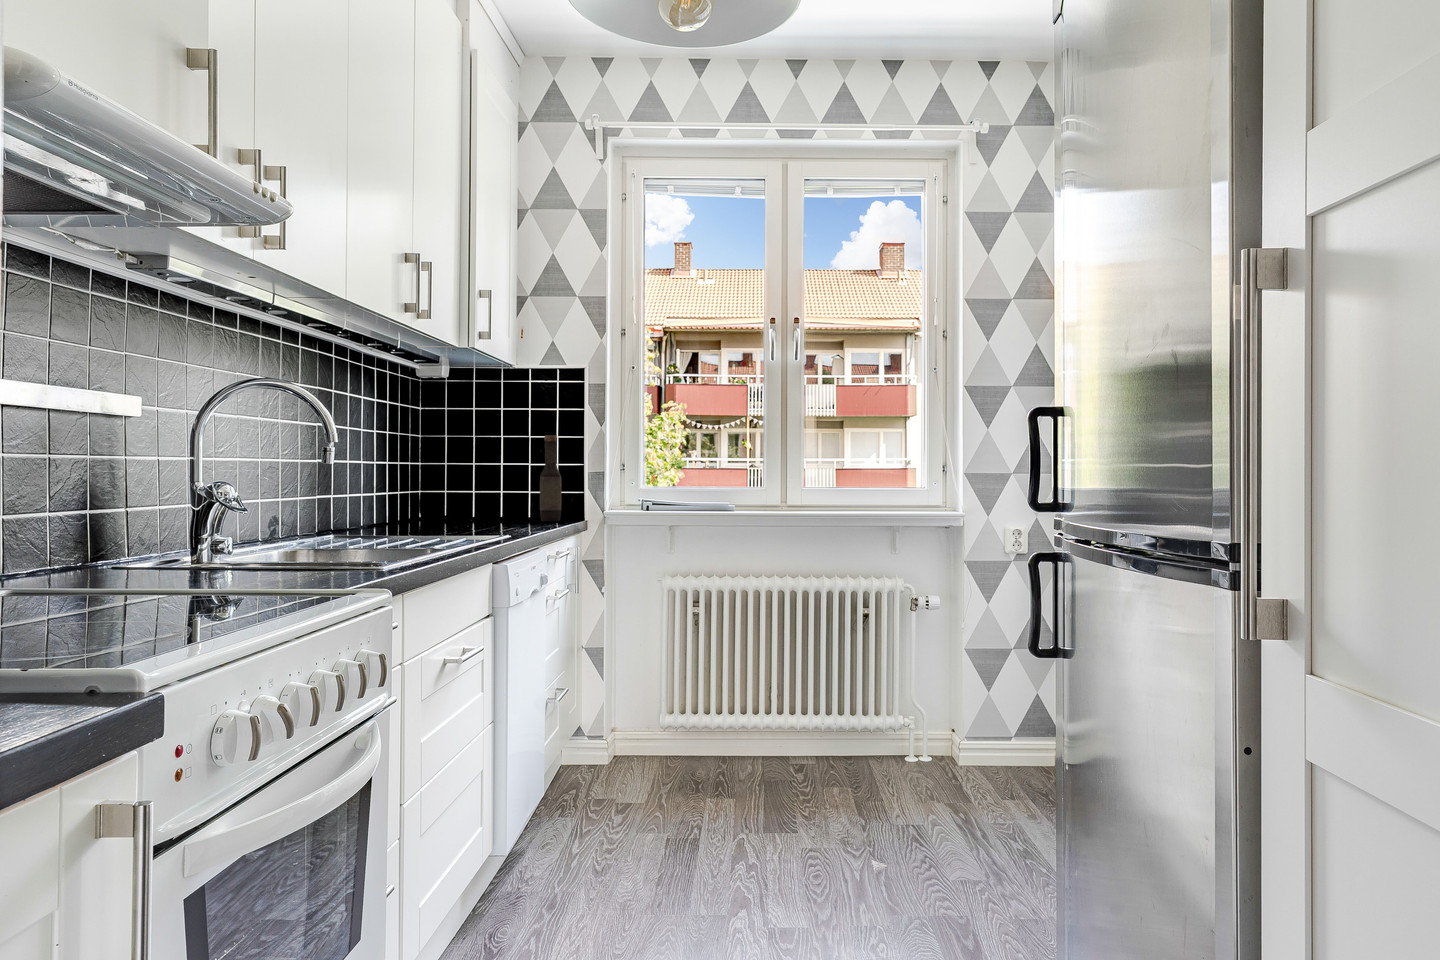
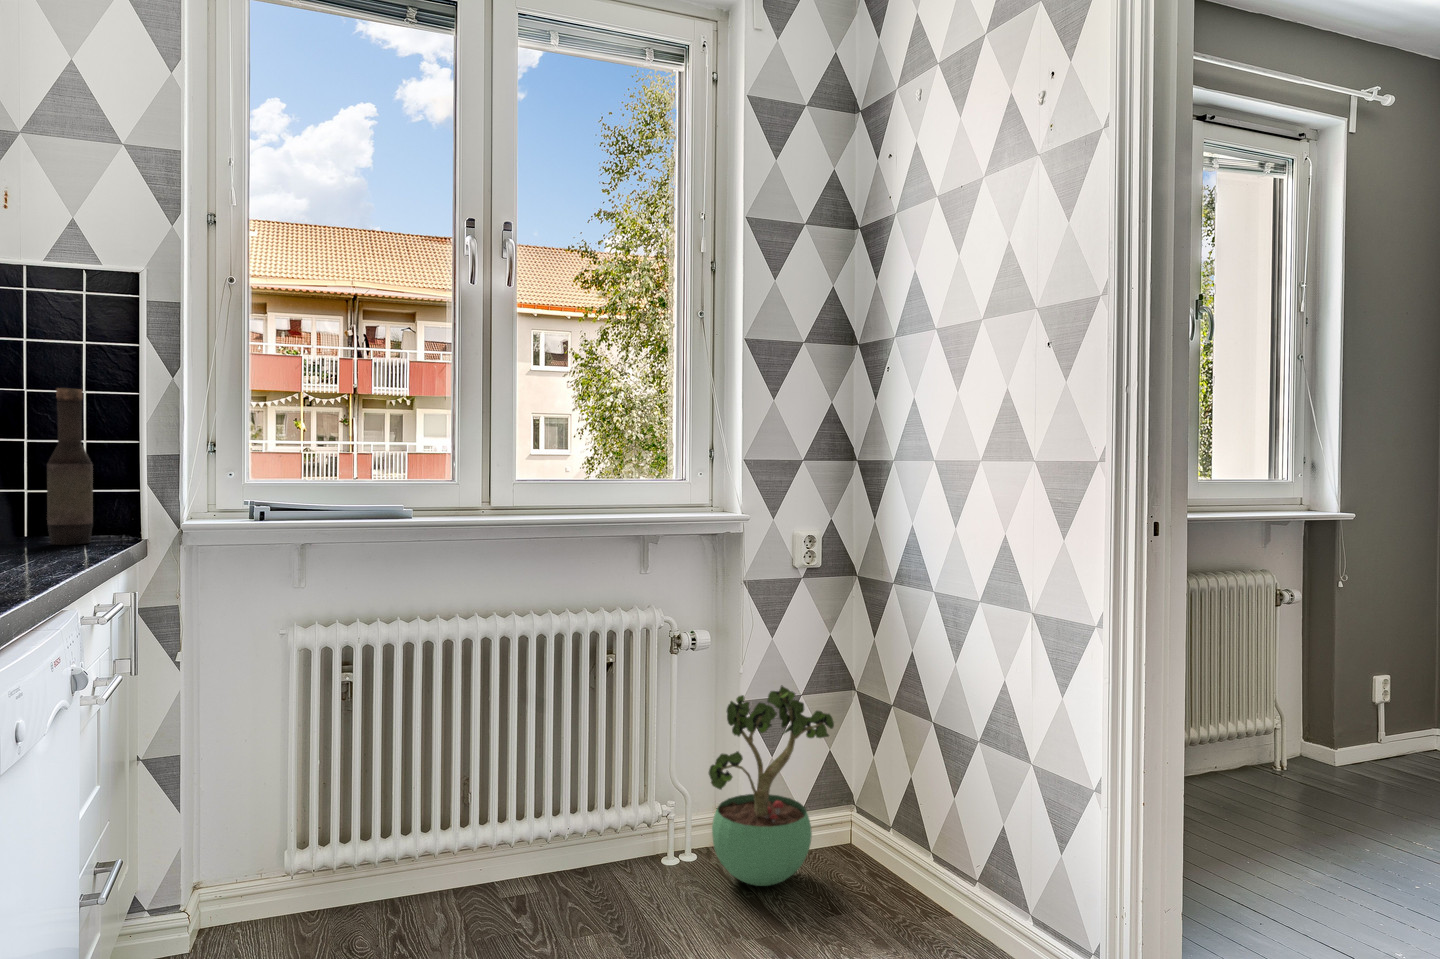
potted plant: none [930,635,1027,779] -> present [709,685,834,886]

